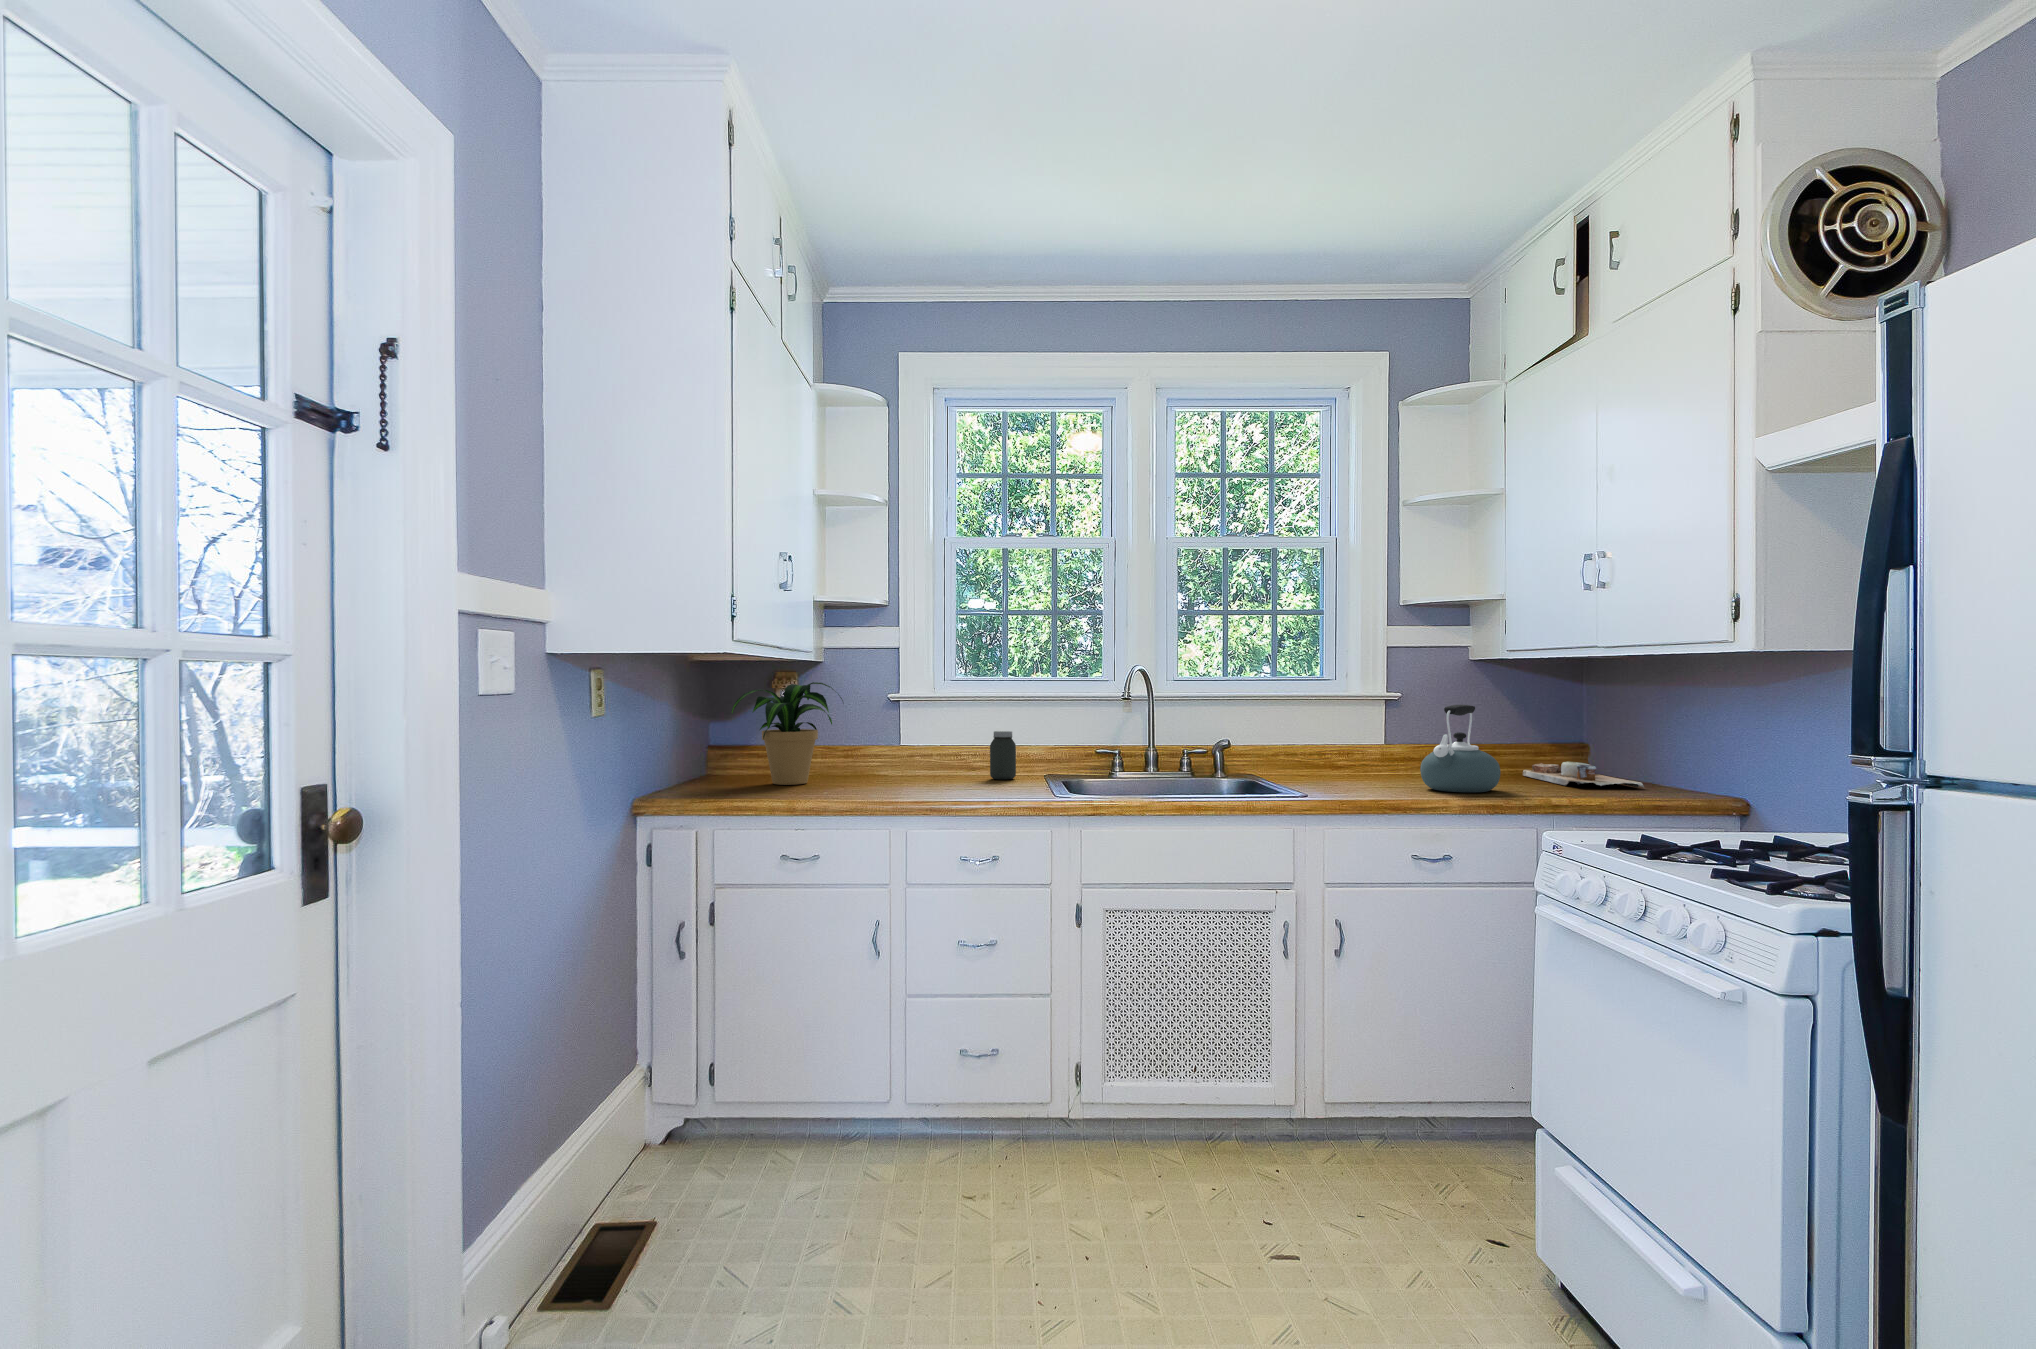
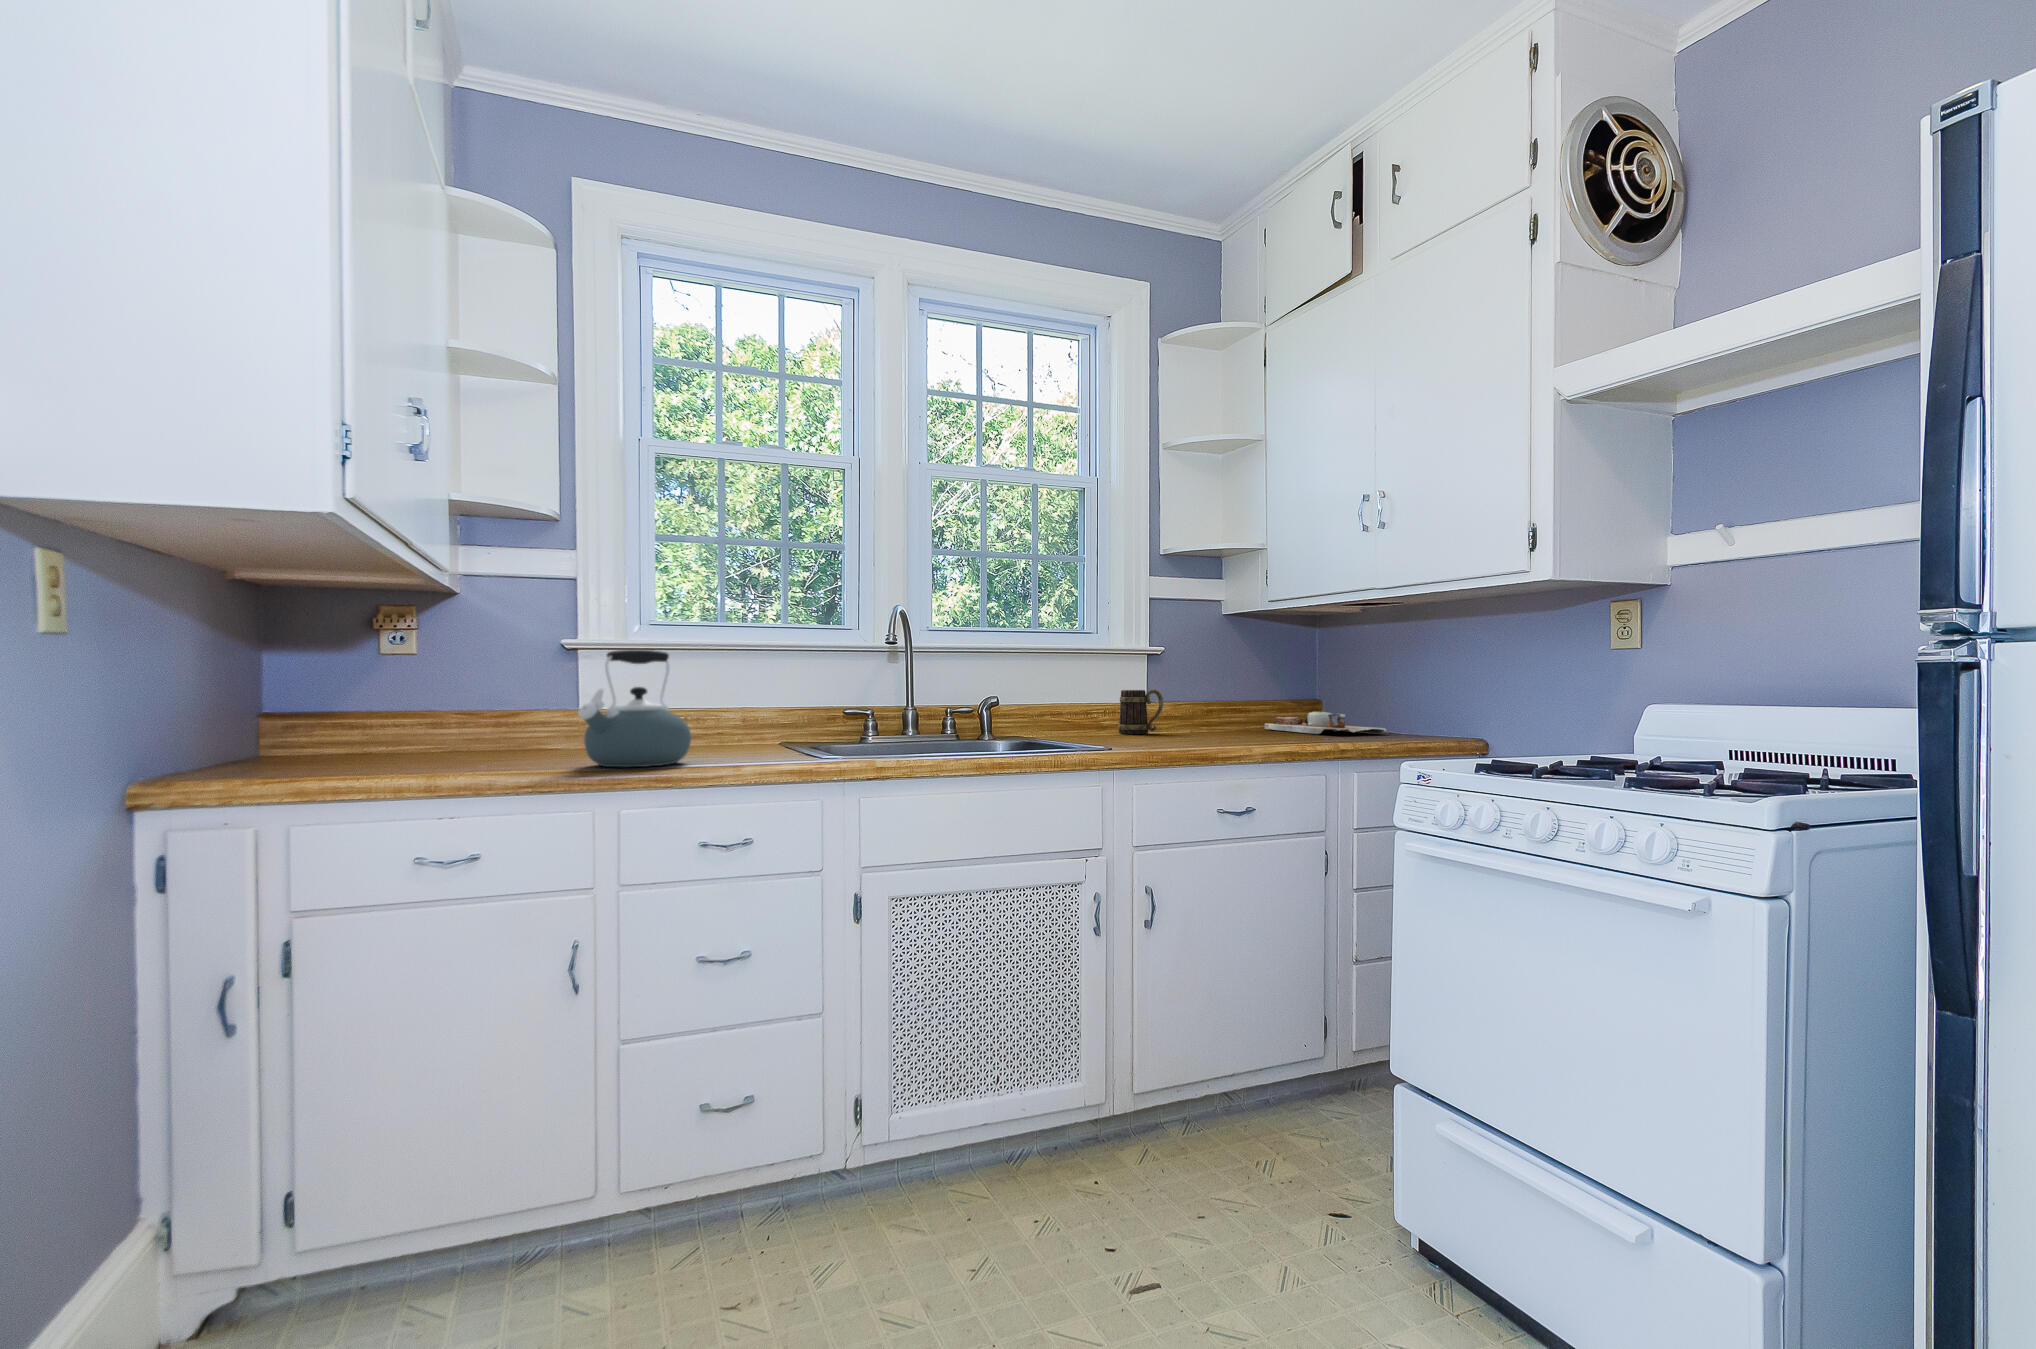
potted plant: present [732,682,843,785] -> none [326,623,508,764]
kettle: present [1420,705,1500,793] -> present [578,650,691,767]
jar: present [990,731,1016,780] -> none [713,690,746,749]
mug: none [1359,734,1404,777] -> present [1118,690,1163,734]

